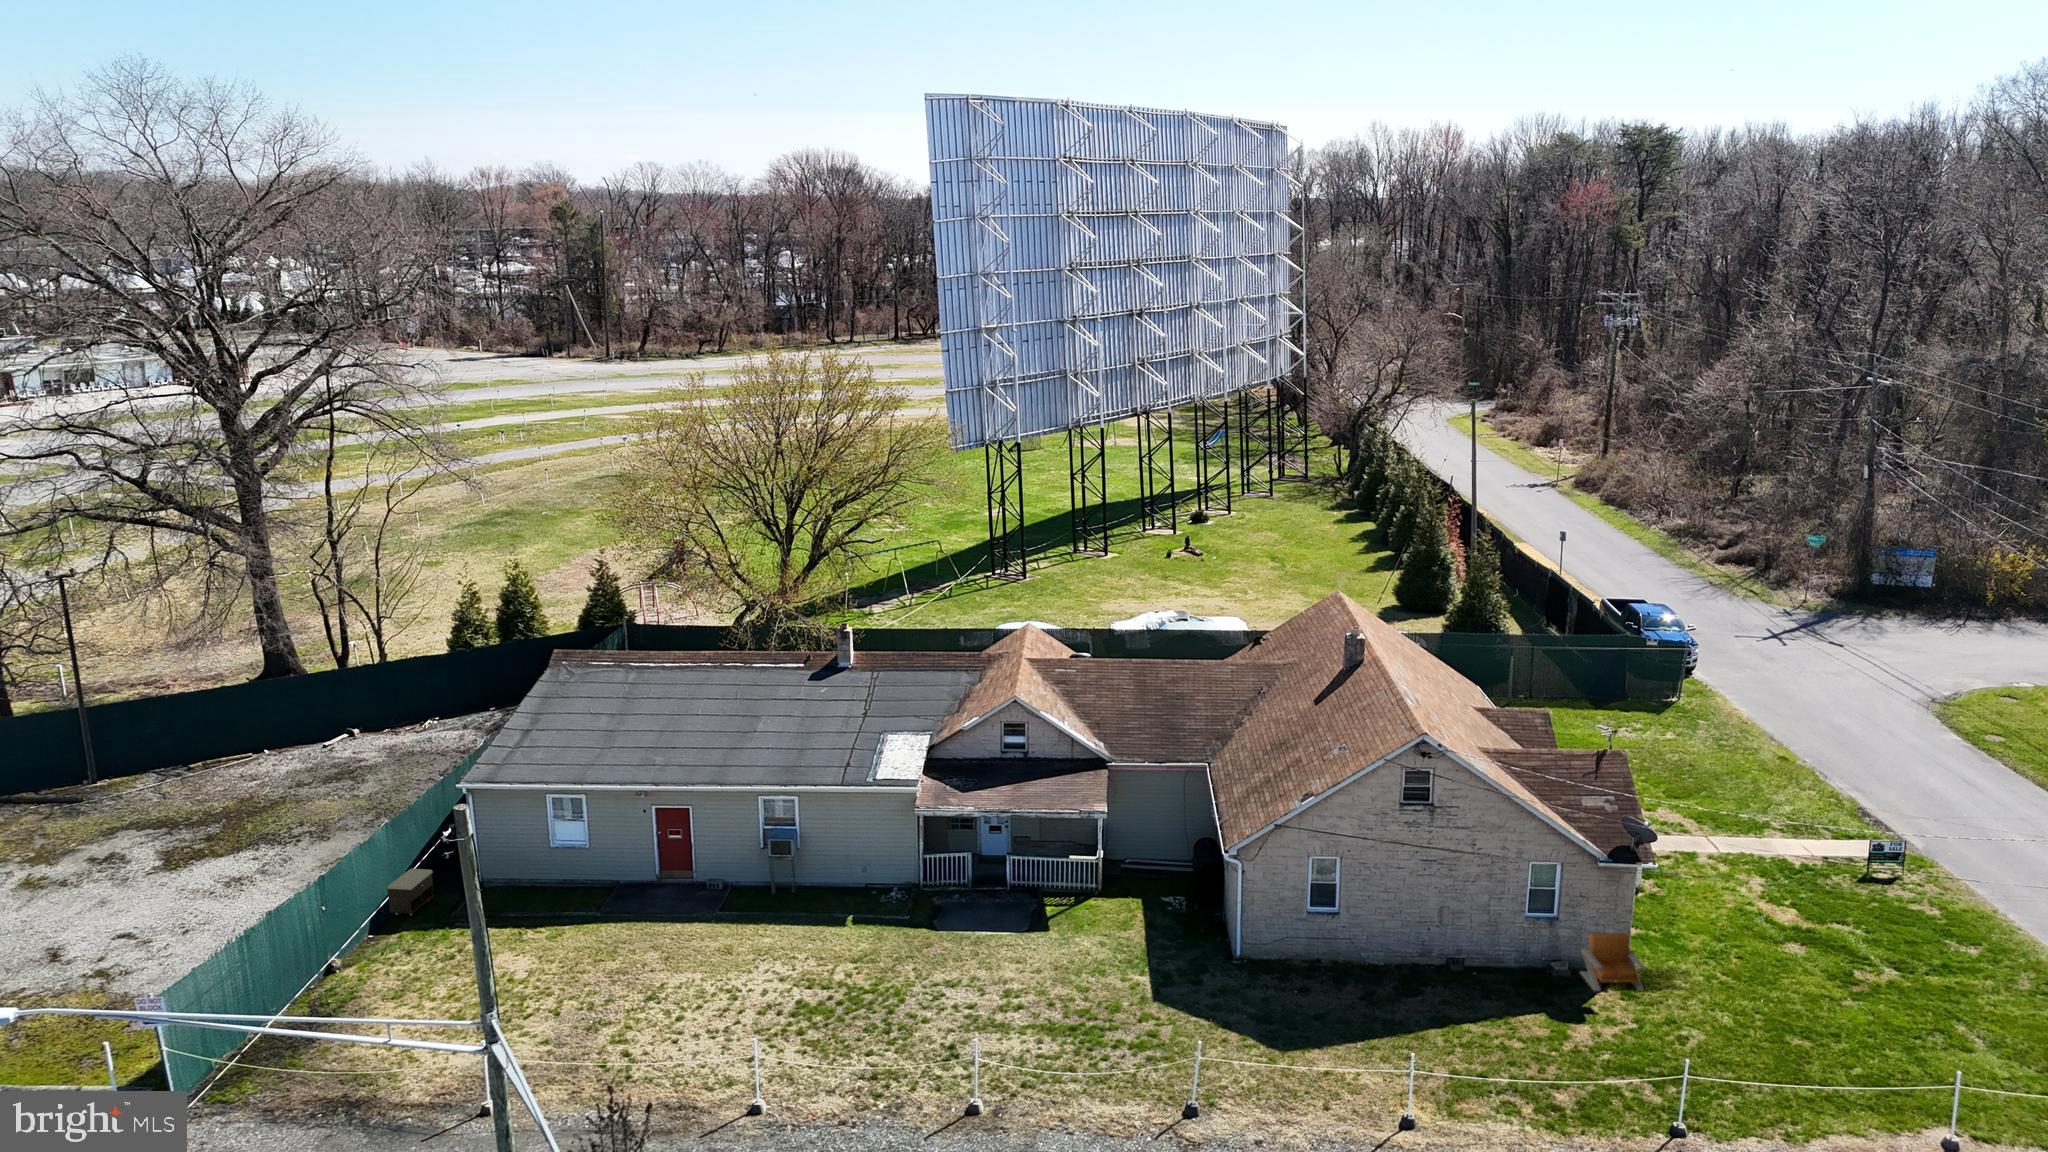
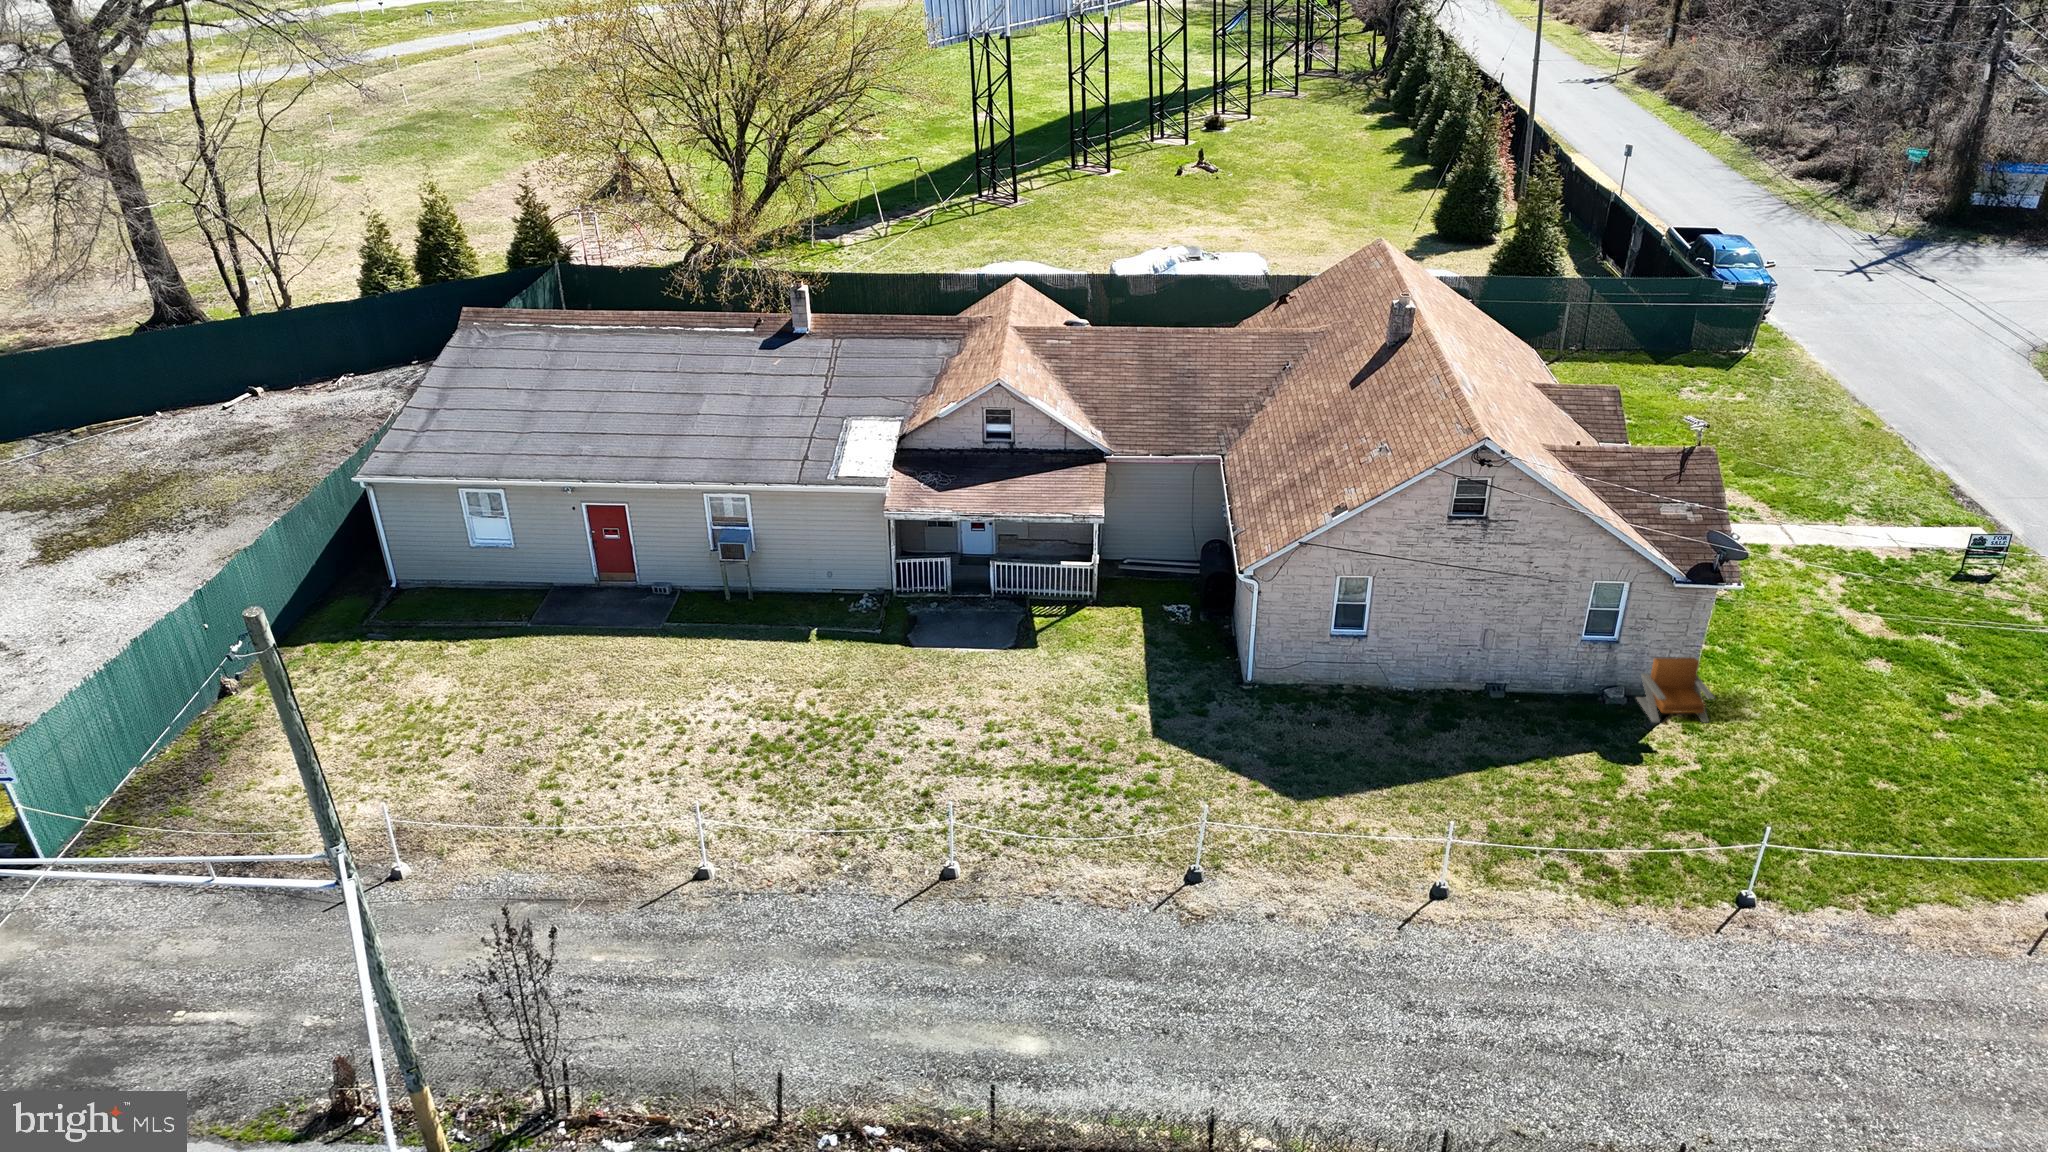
storage bench: present [387,869,434,915] -> none [286,572,344,625]

